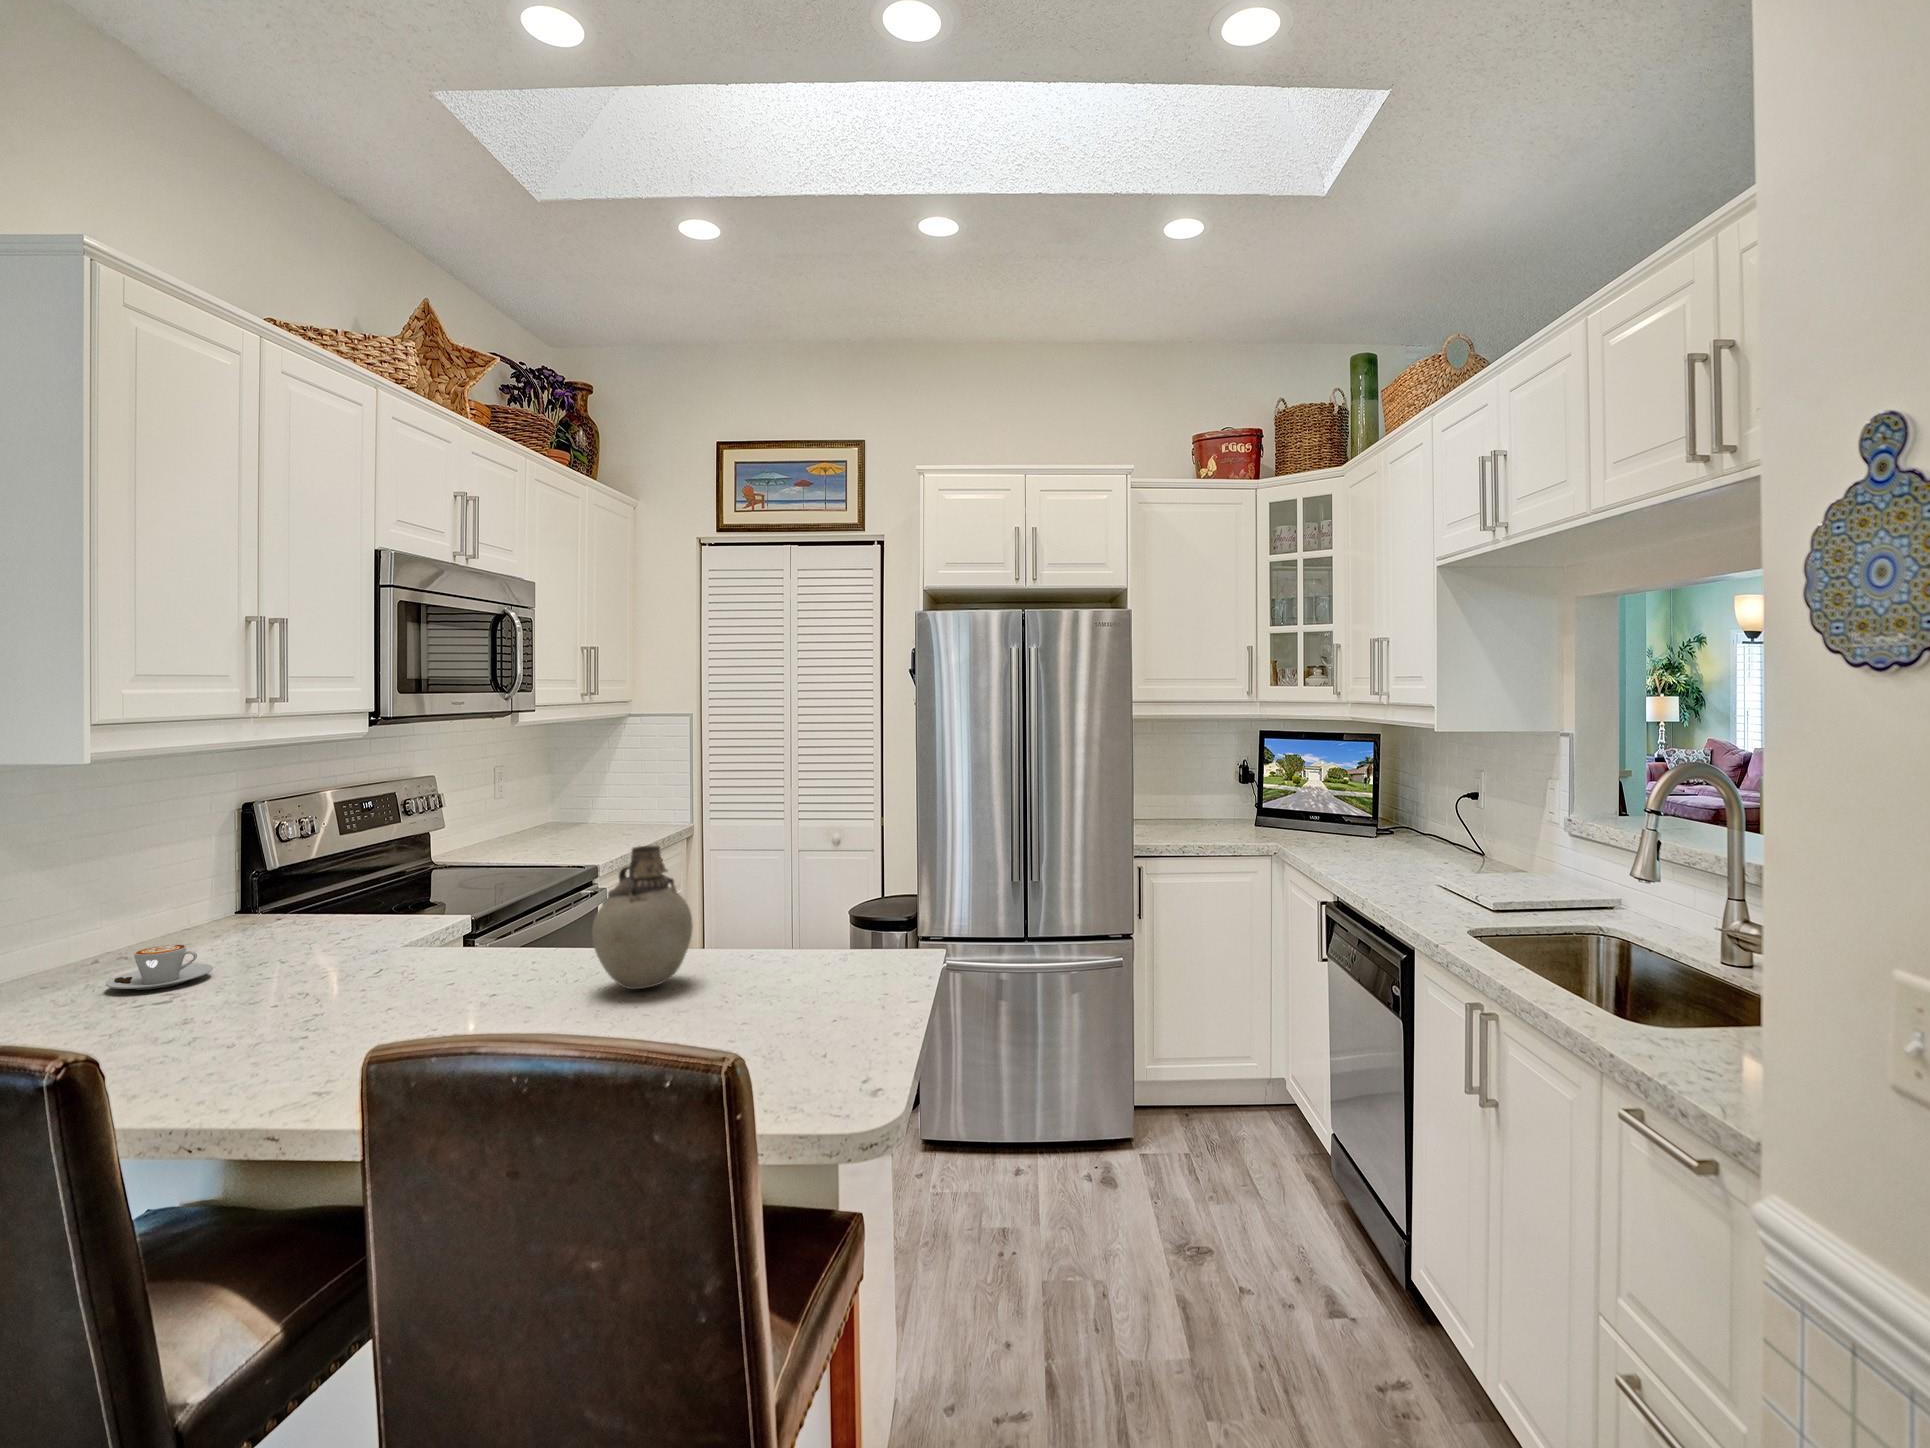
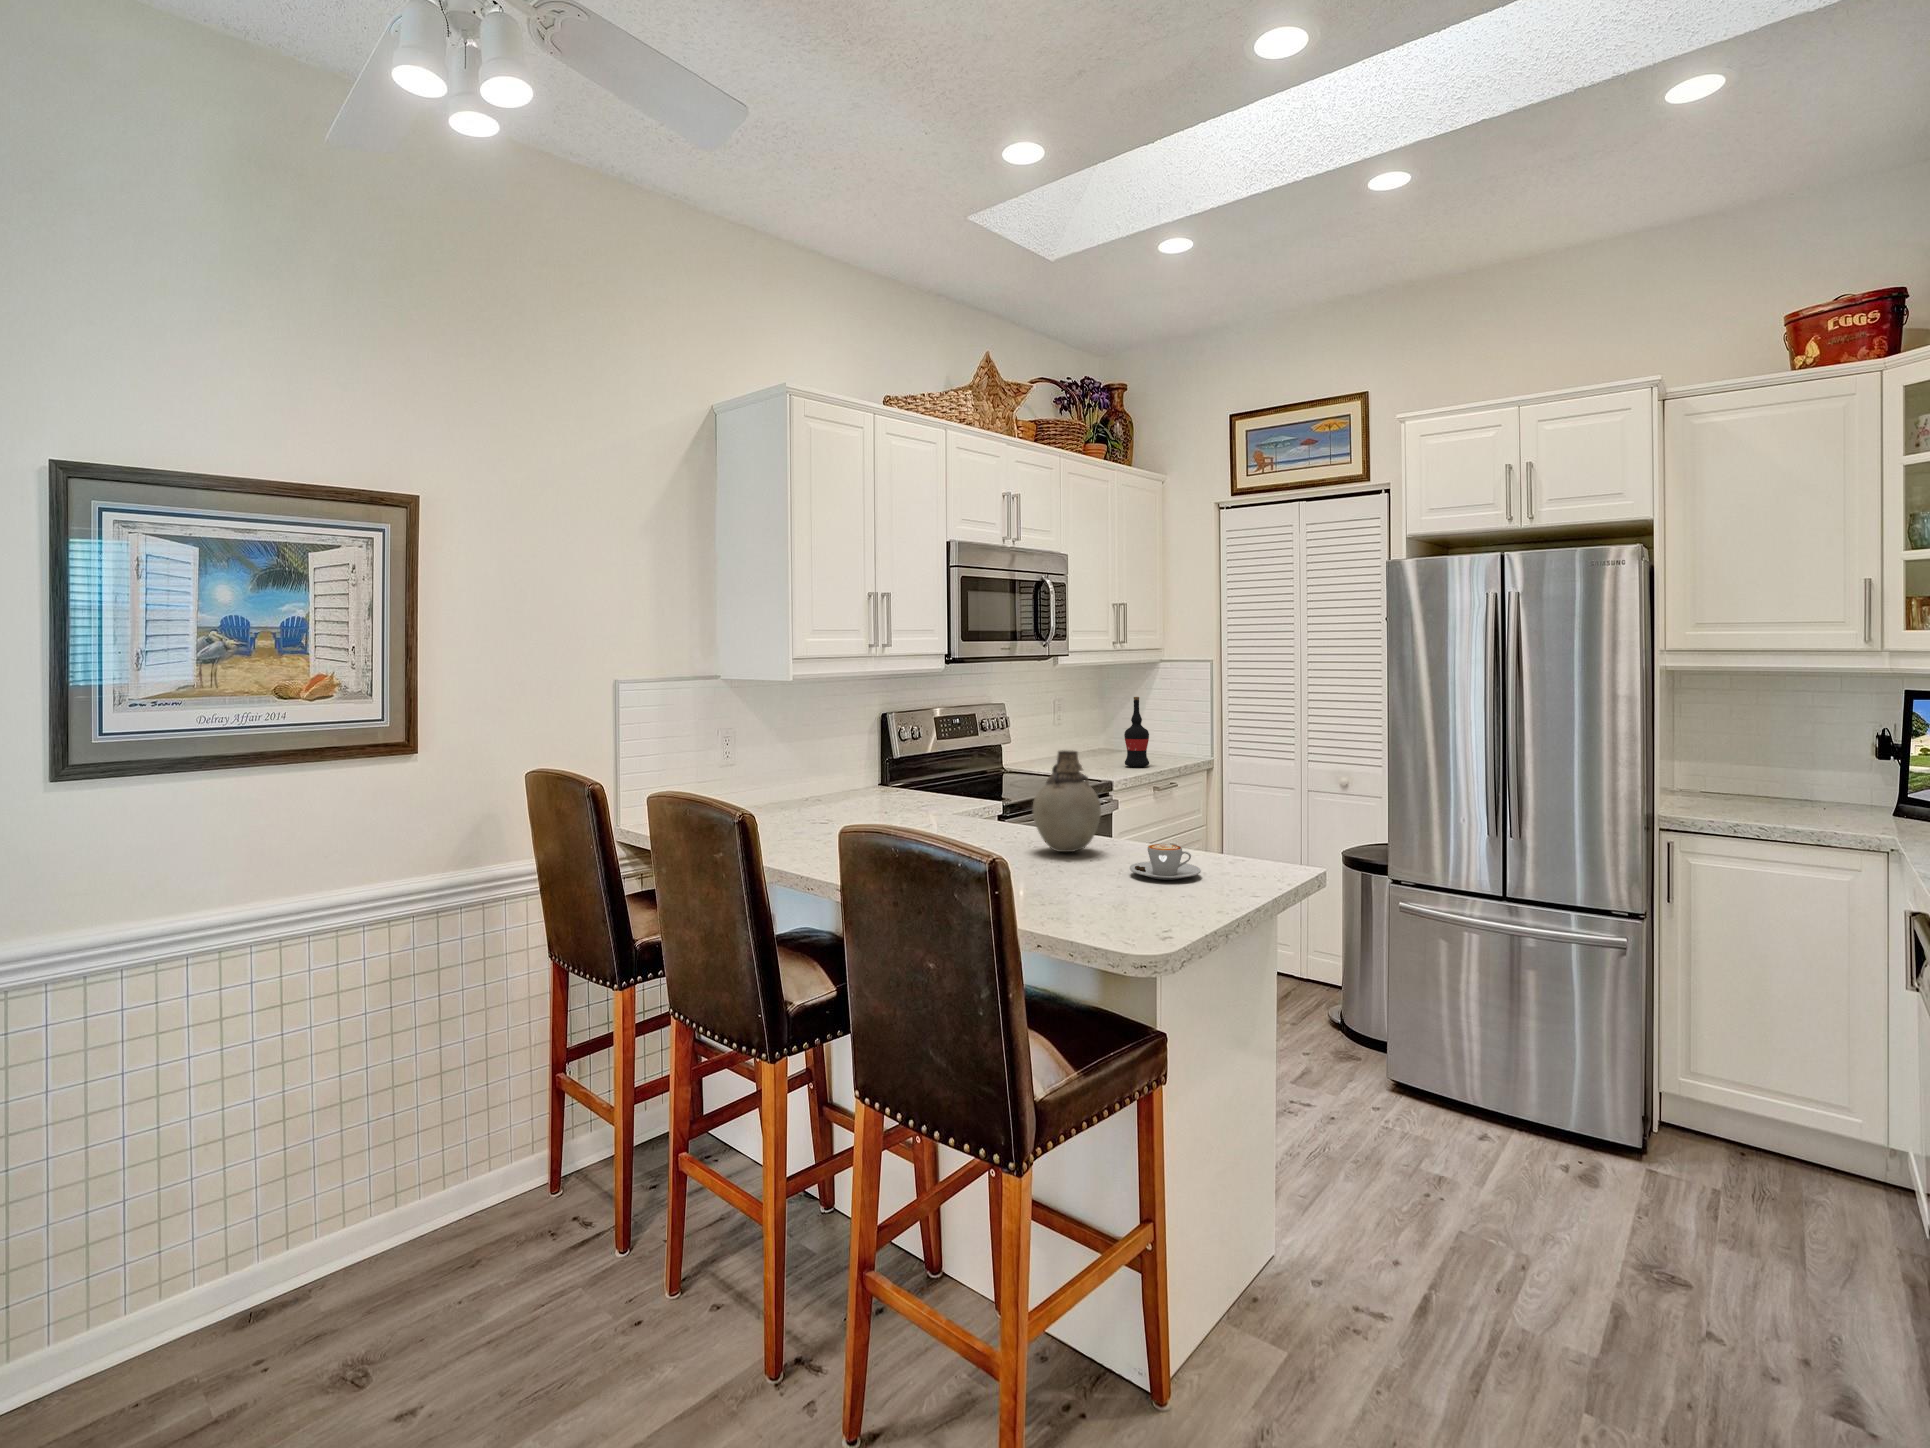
wine bottle: none [601,758,633,843] -> present [1124,697,1149,767]
coffee cup: present [106,944,213,990] -> present [1130,844,1201,880]

